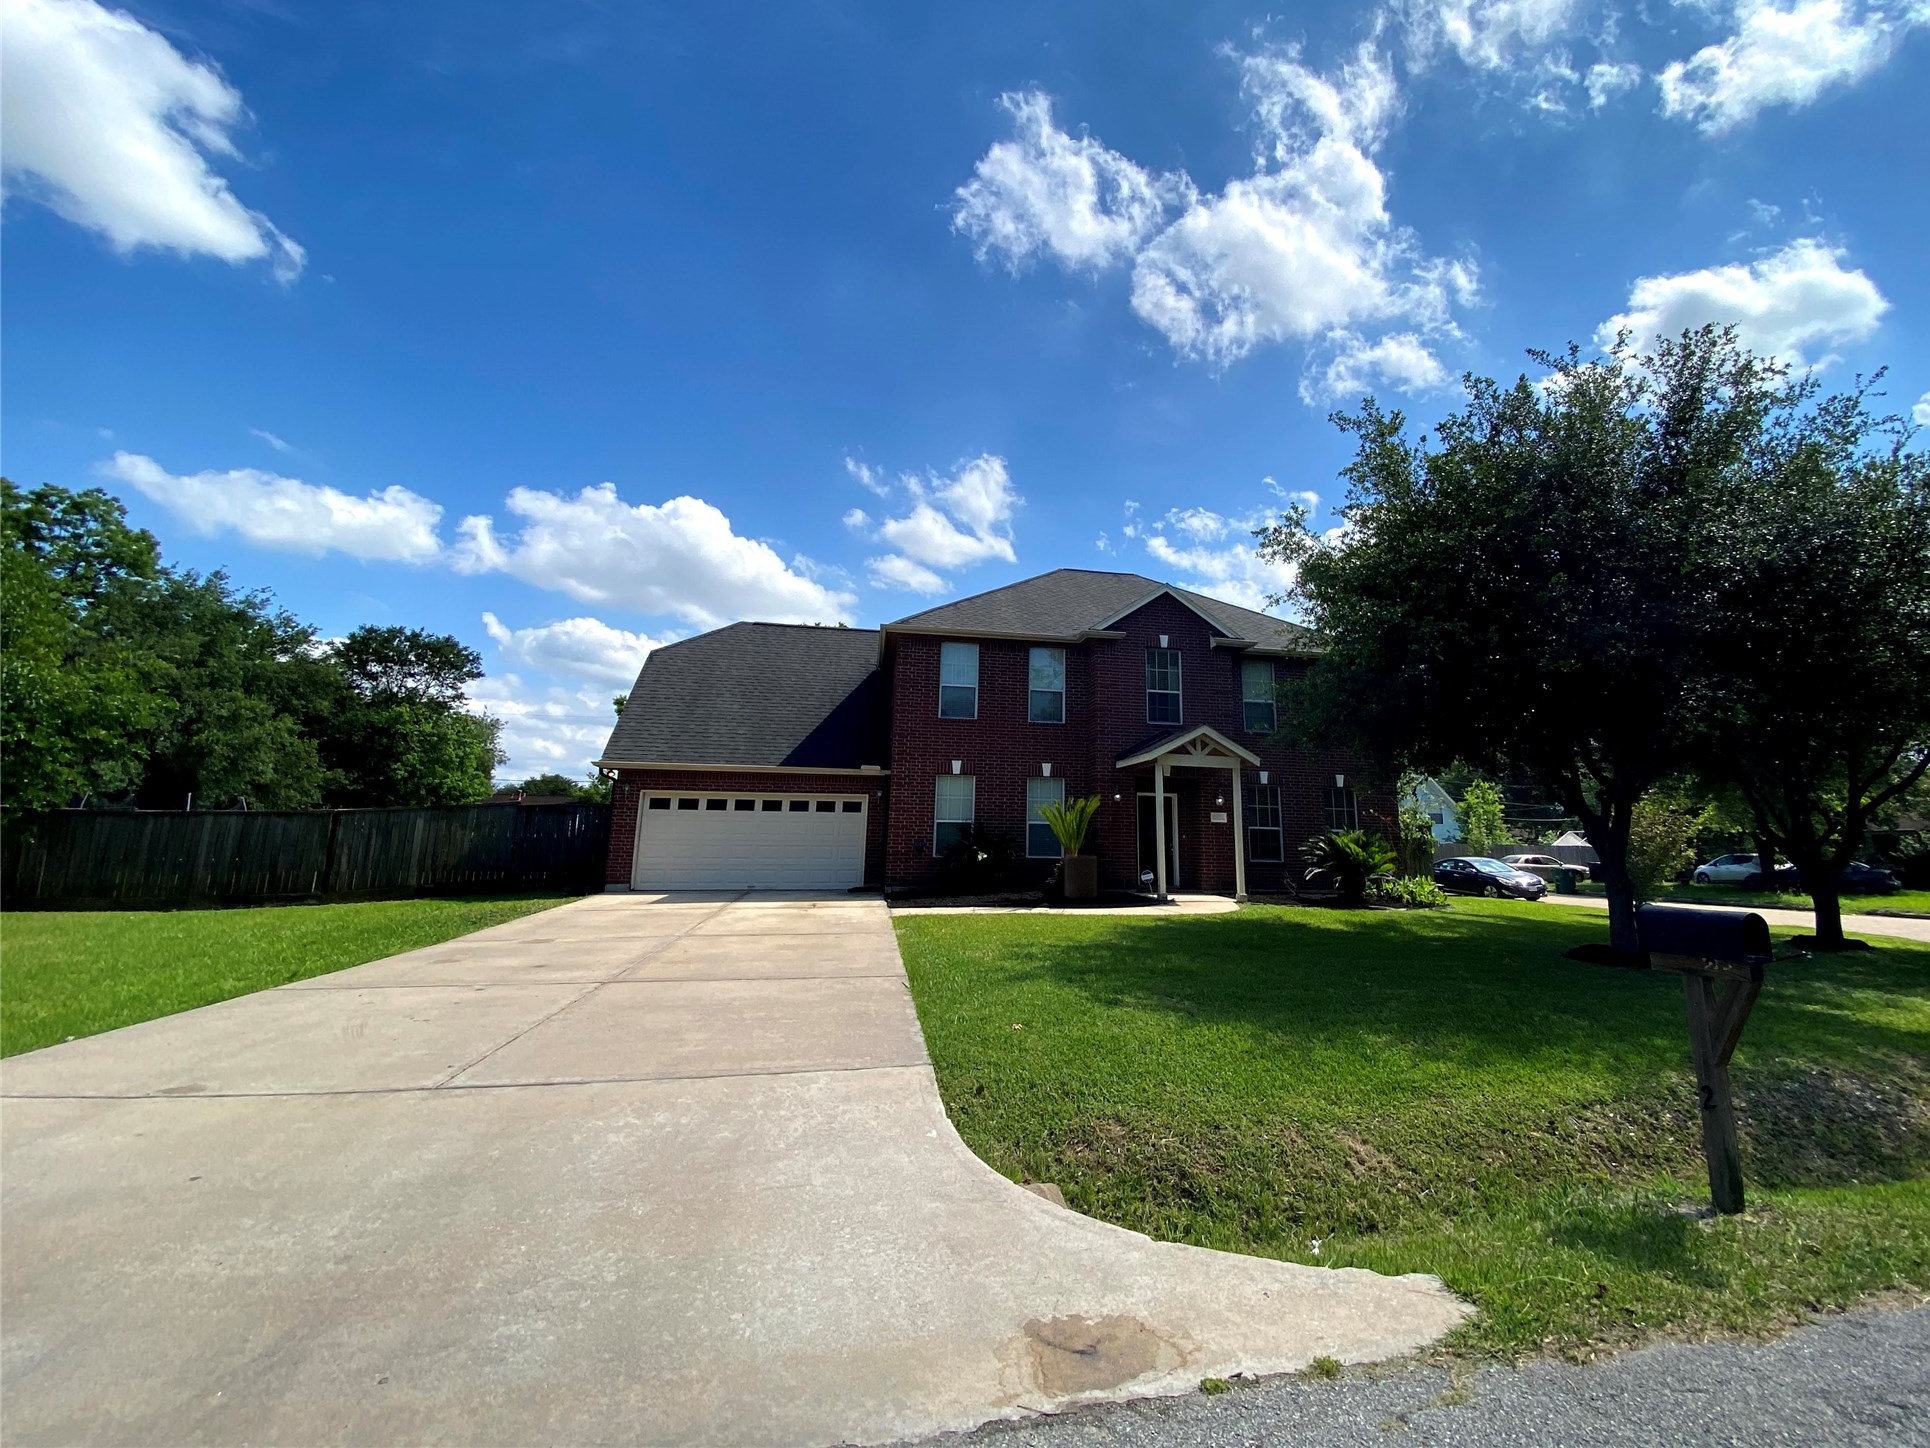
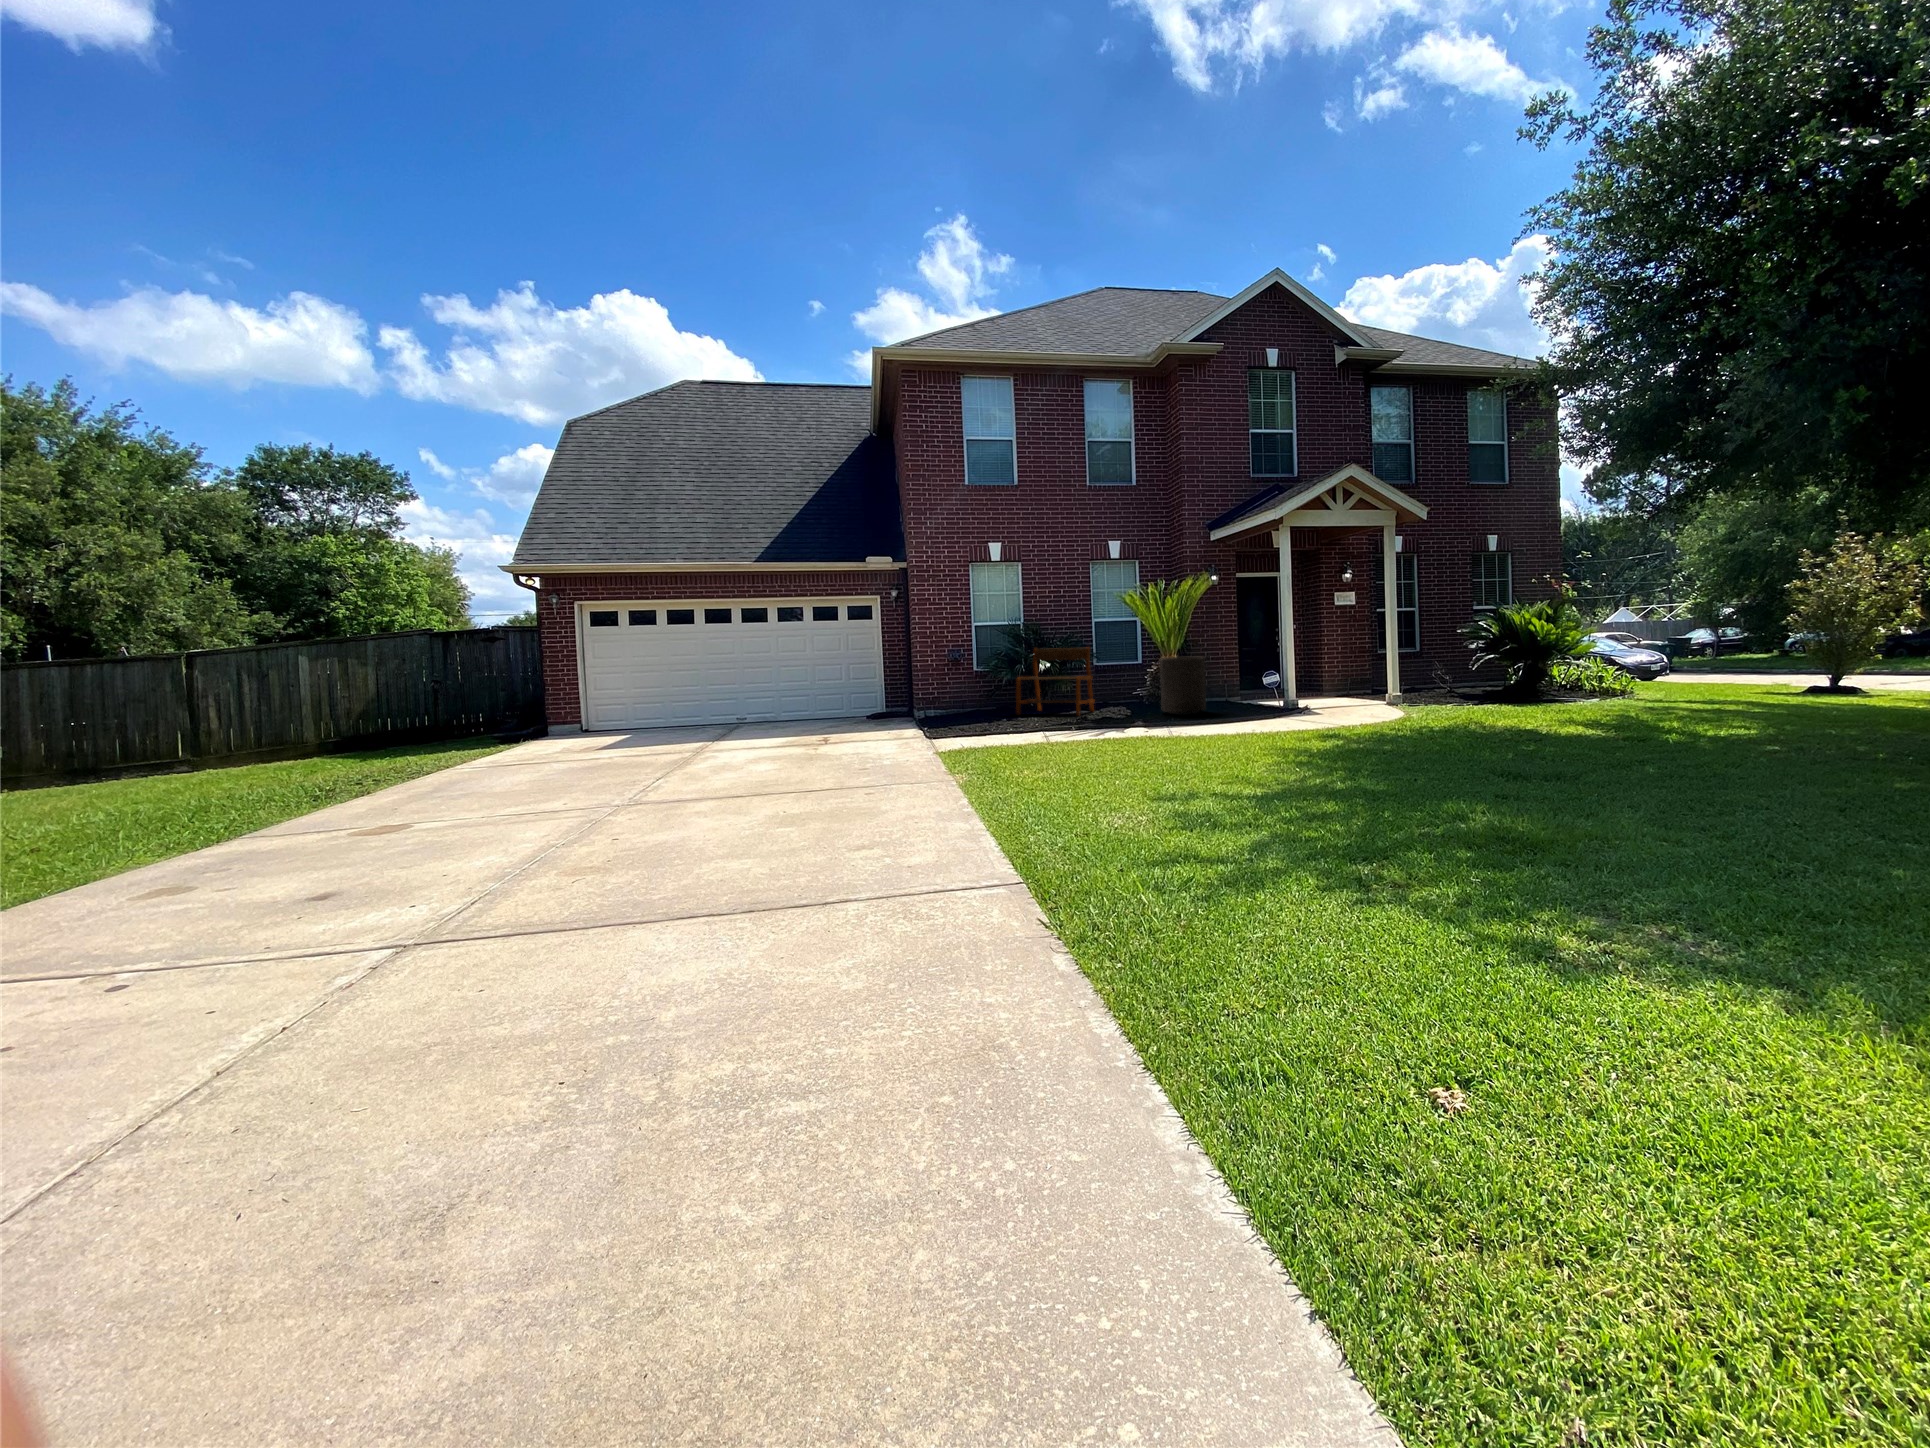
bench: none [960,843,1019,896] -> present [1016,647,1095,716]

